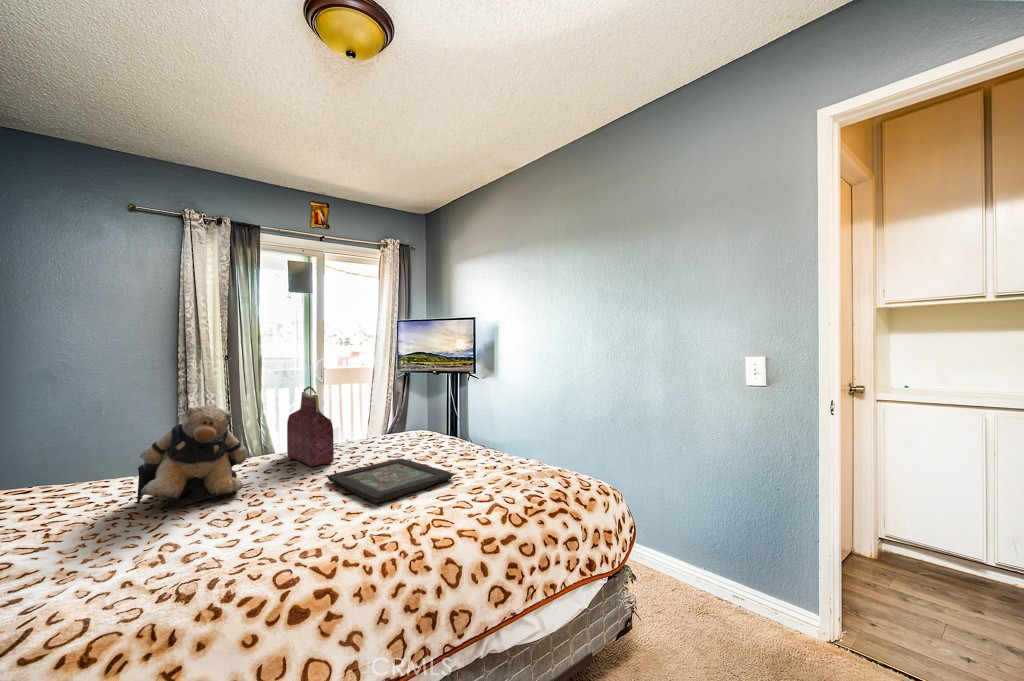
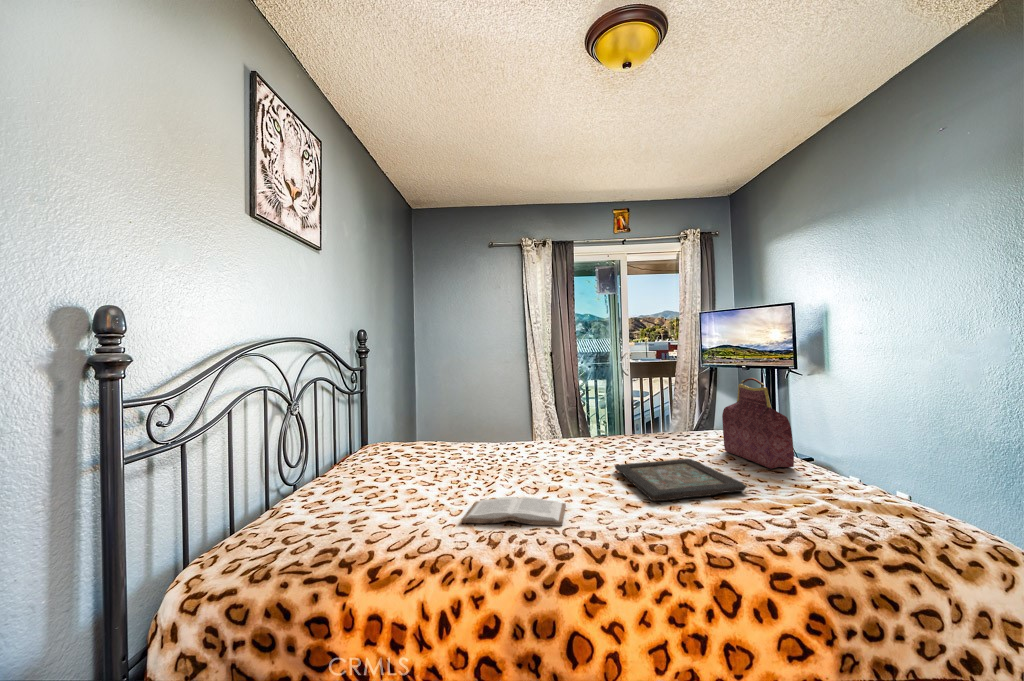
handbag: present [287,386,334,467] -> present [722,378,794,469]
teddy bear: present [137,405,247,510] -> none [483,395,552,473]
book: none [118,526,279,588] -> present [462,497,566,526]

